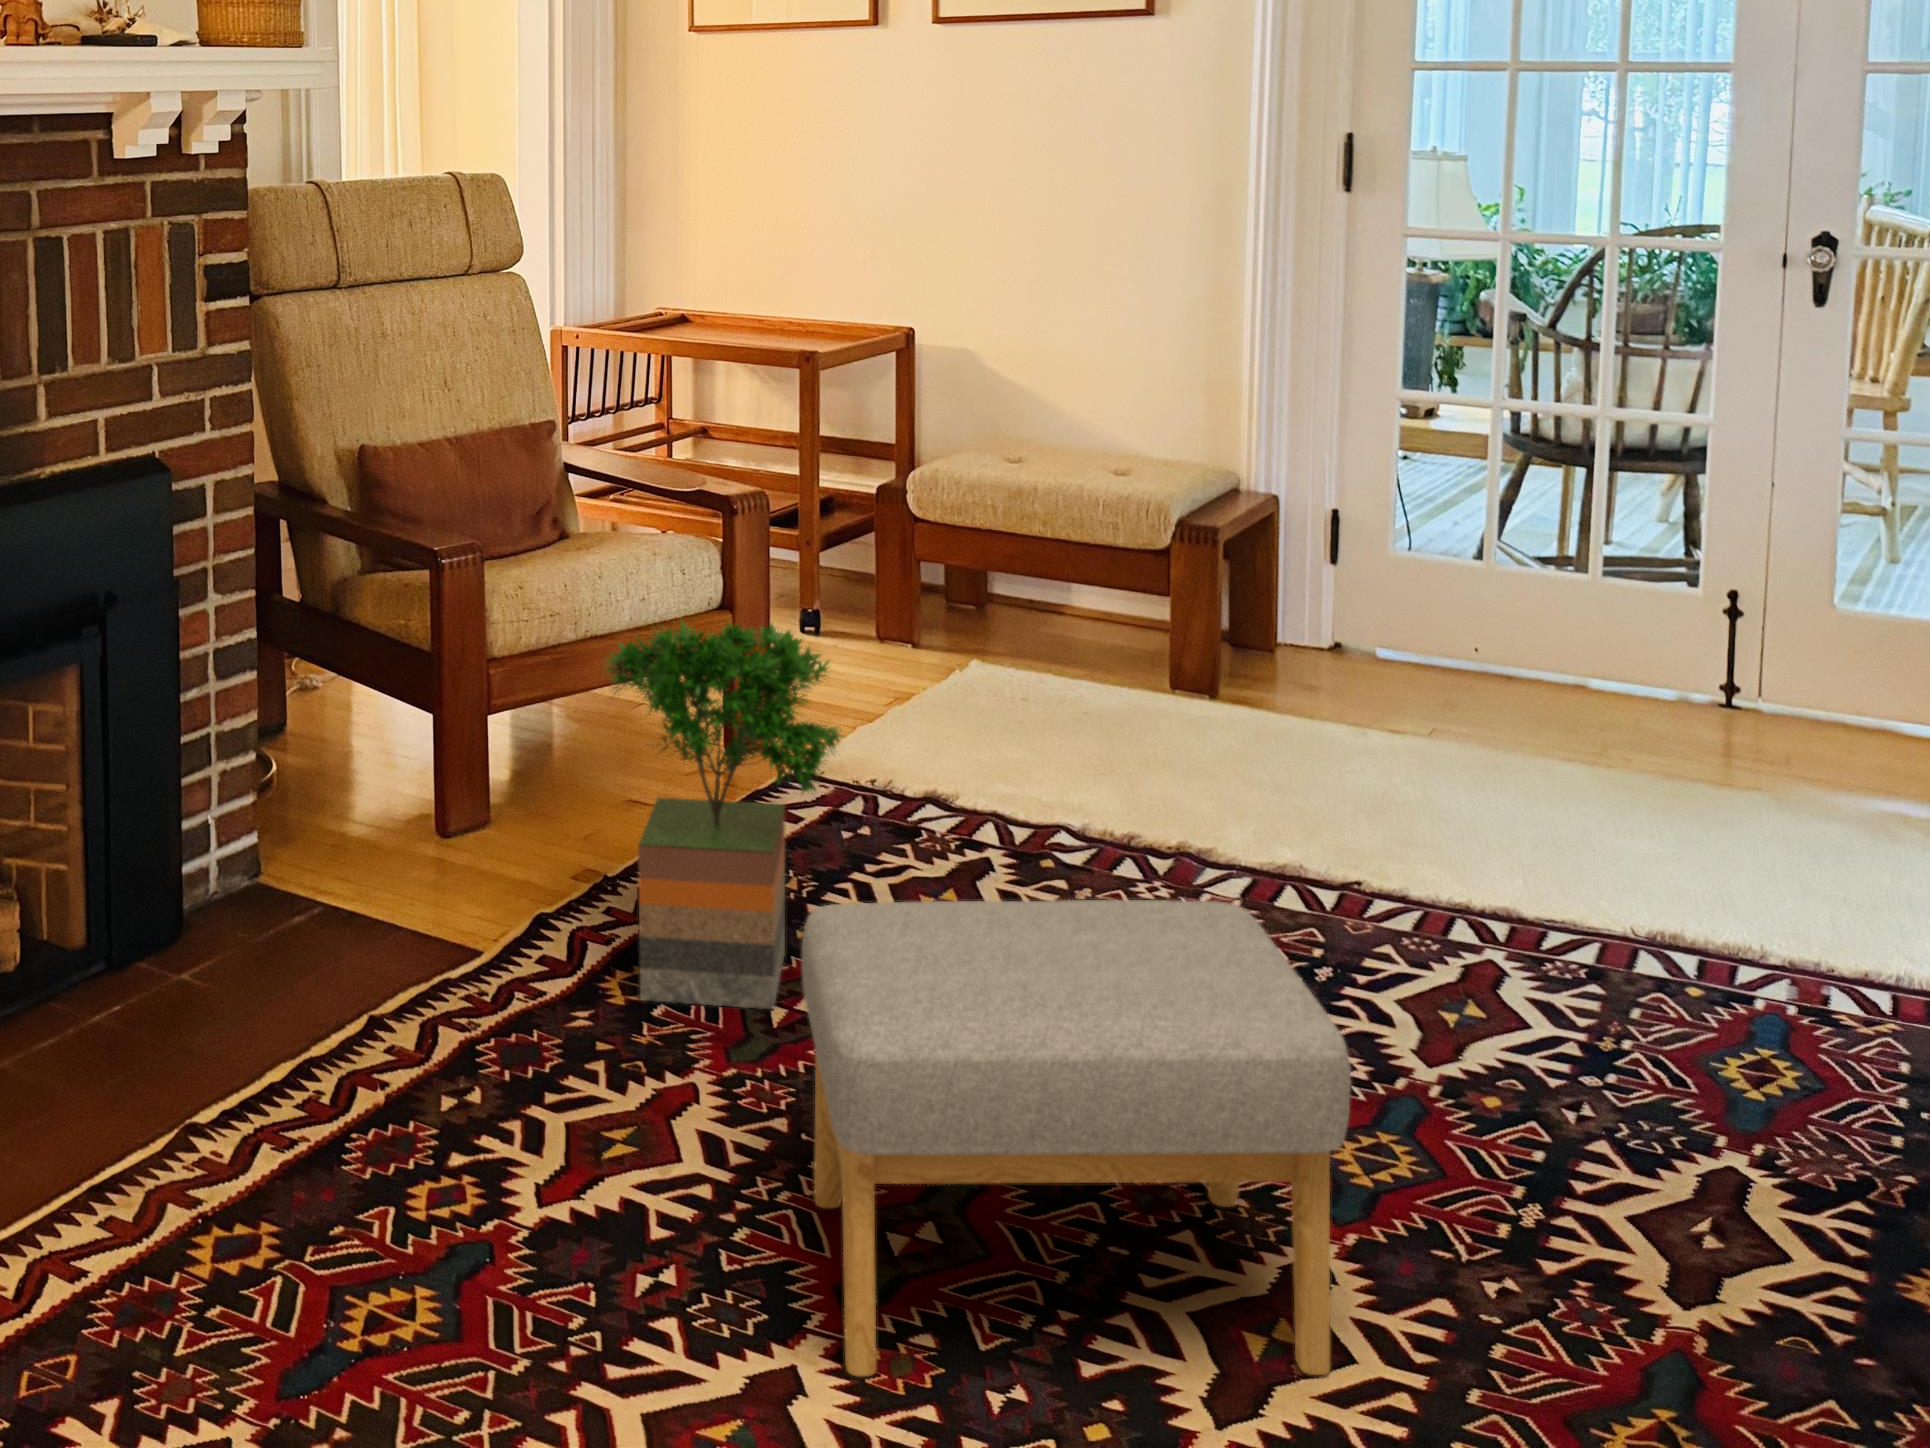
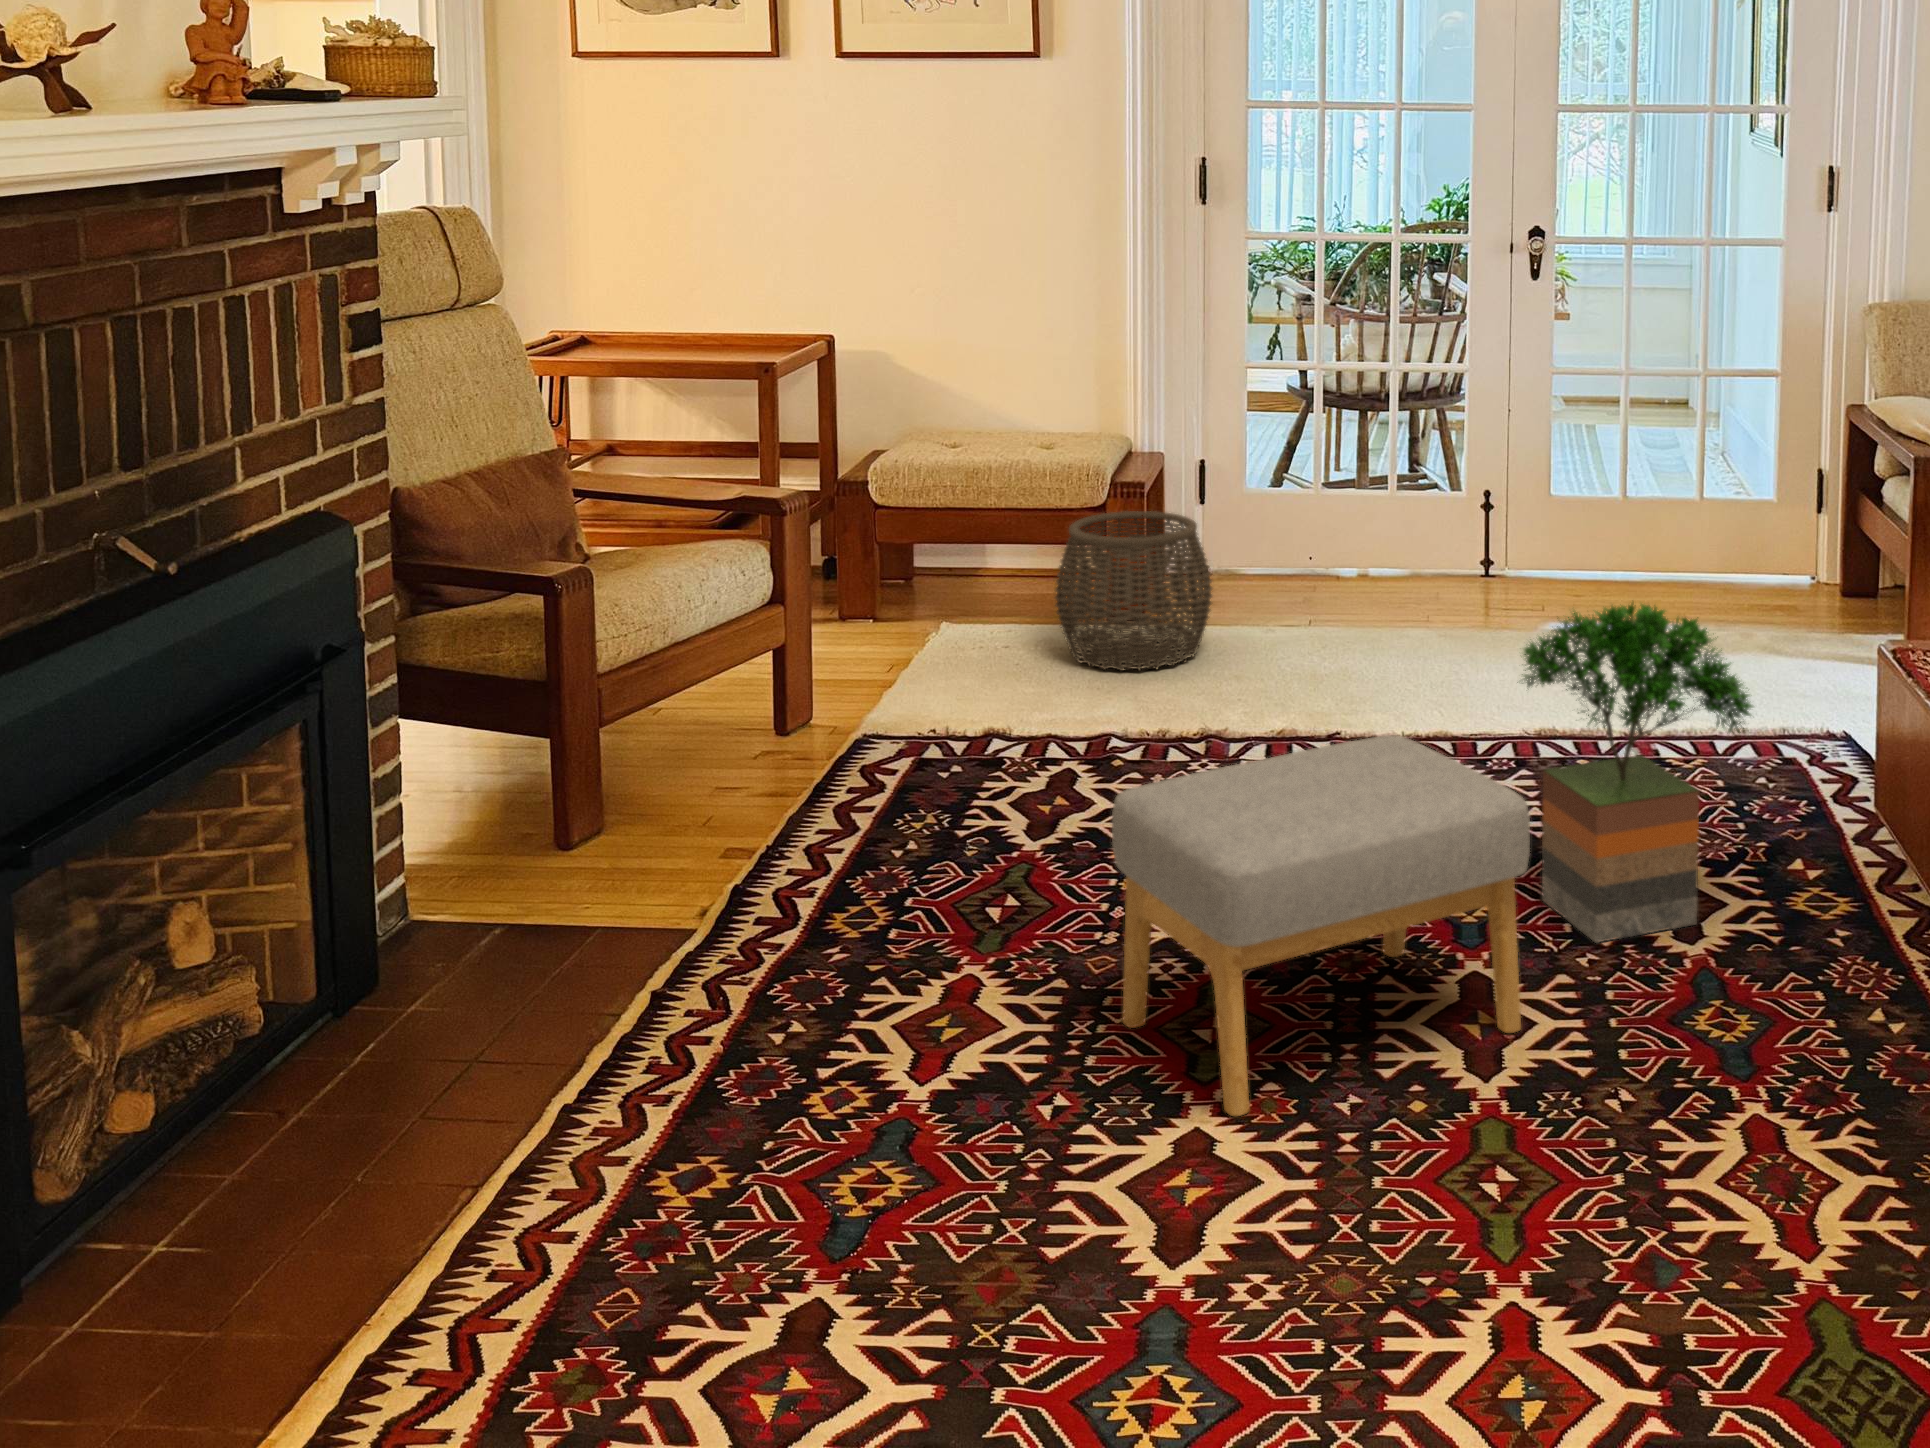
woven basket: none [1075,554,1271,749] -> present [1055,511,1212,671]
potted tree: present [603,621,842,1009] -> present [1522,603,1753,943]

